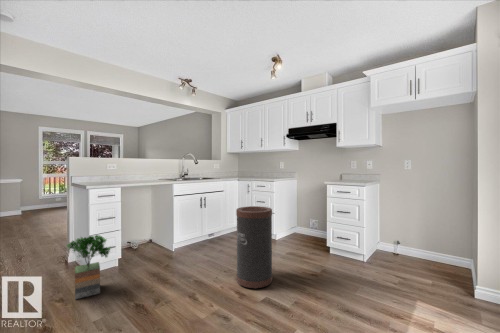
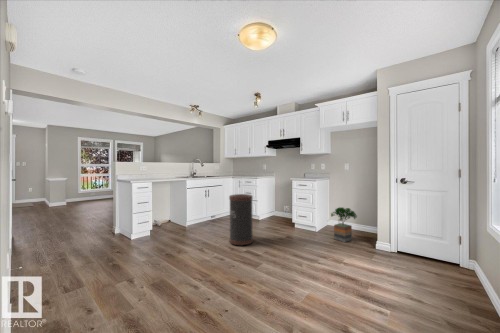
potted tree: present [67,235,110,299] -> present [331,207,357,242]

